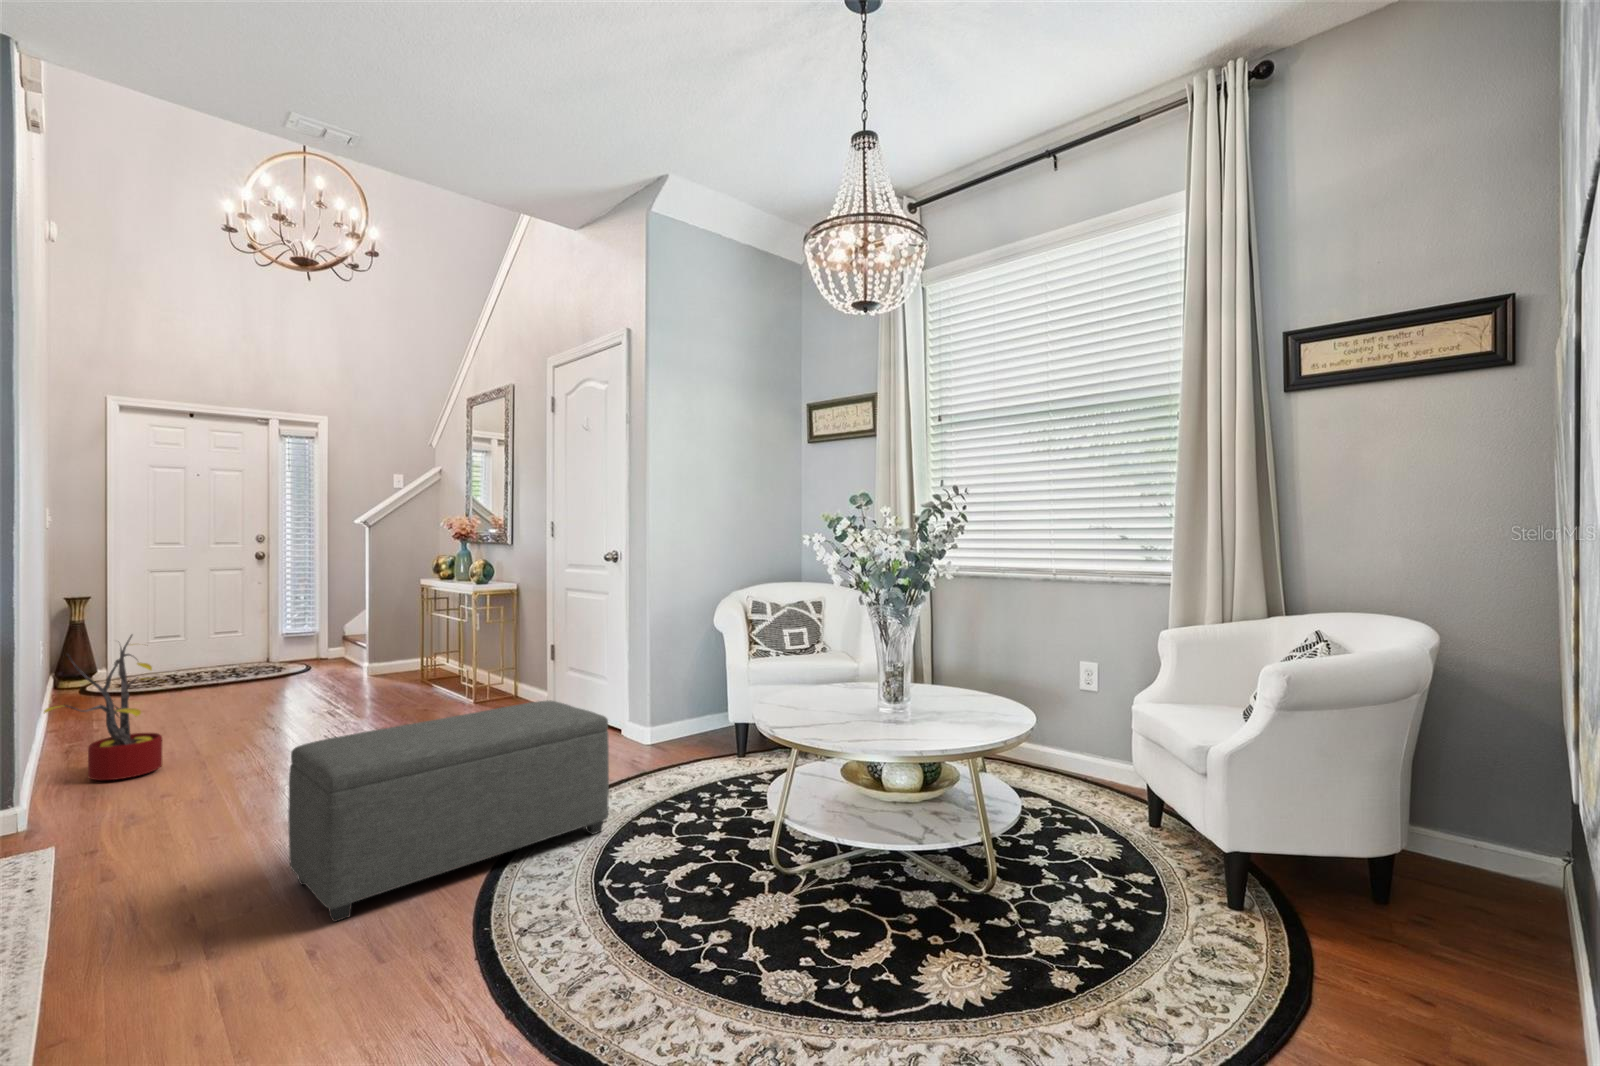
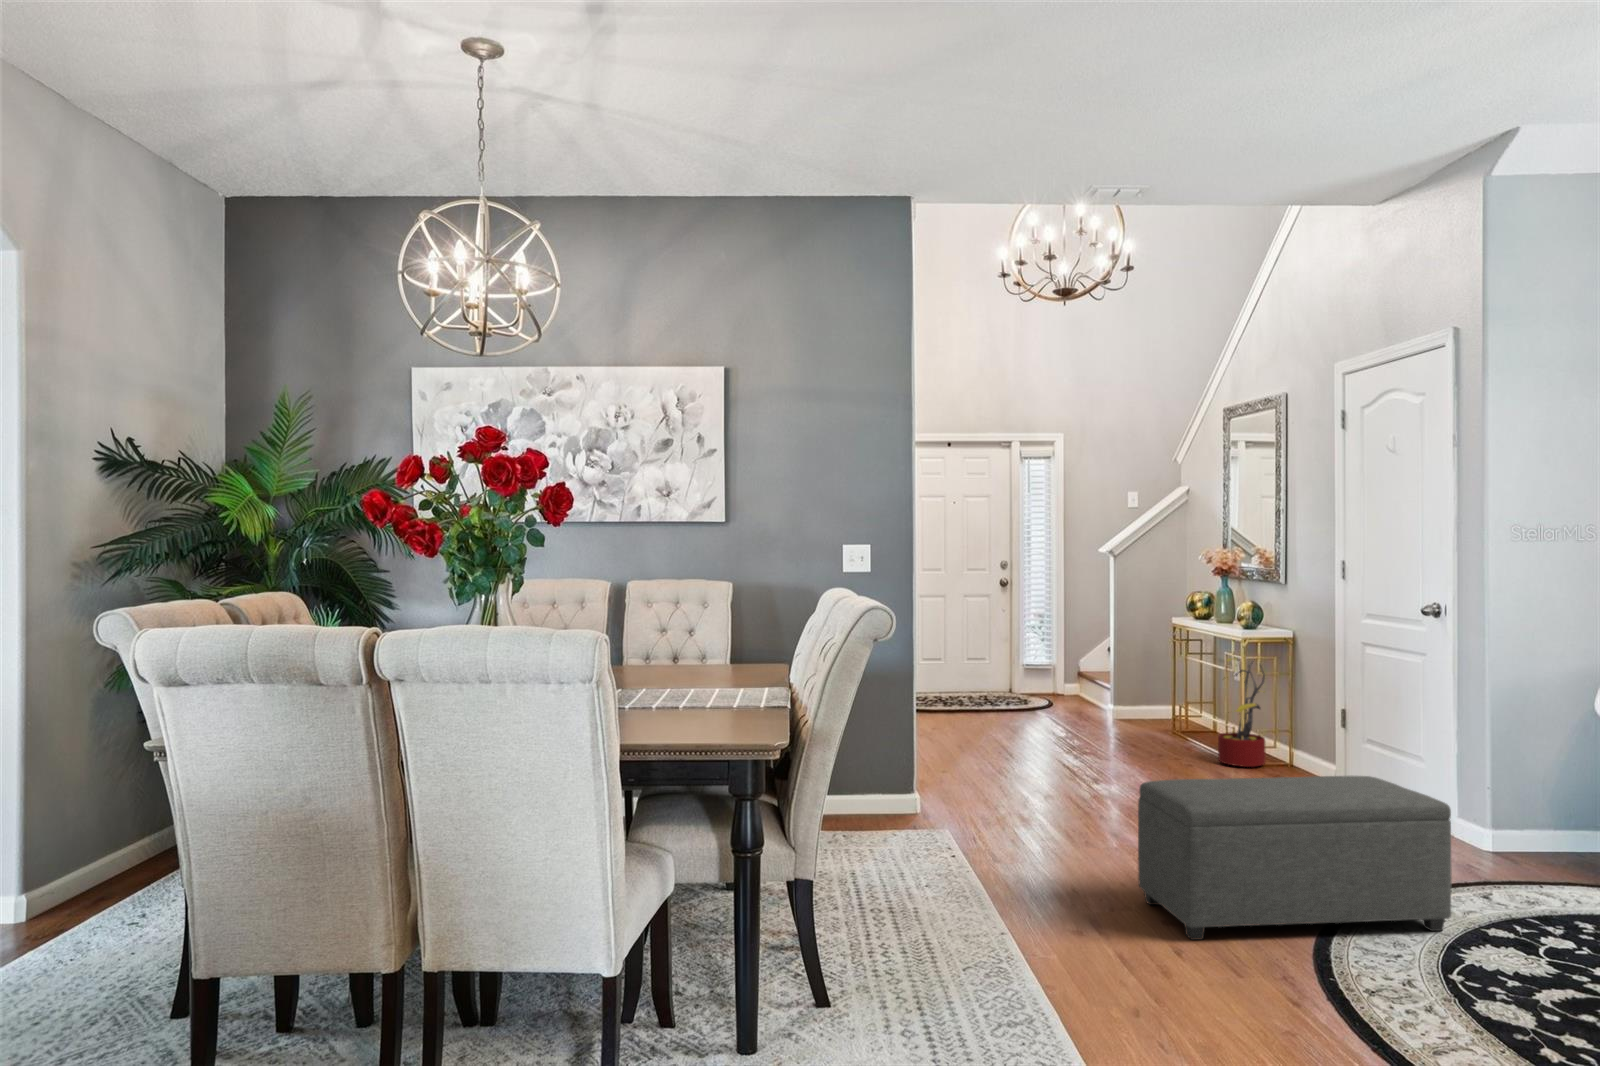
decorative plant: present [44,635,162,780] -> present [1218,658,1265,767]

